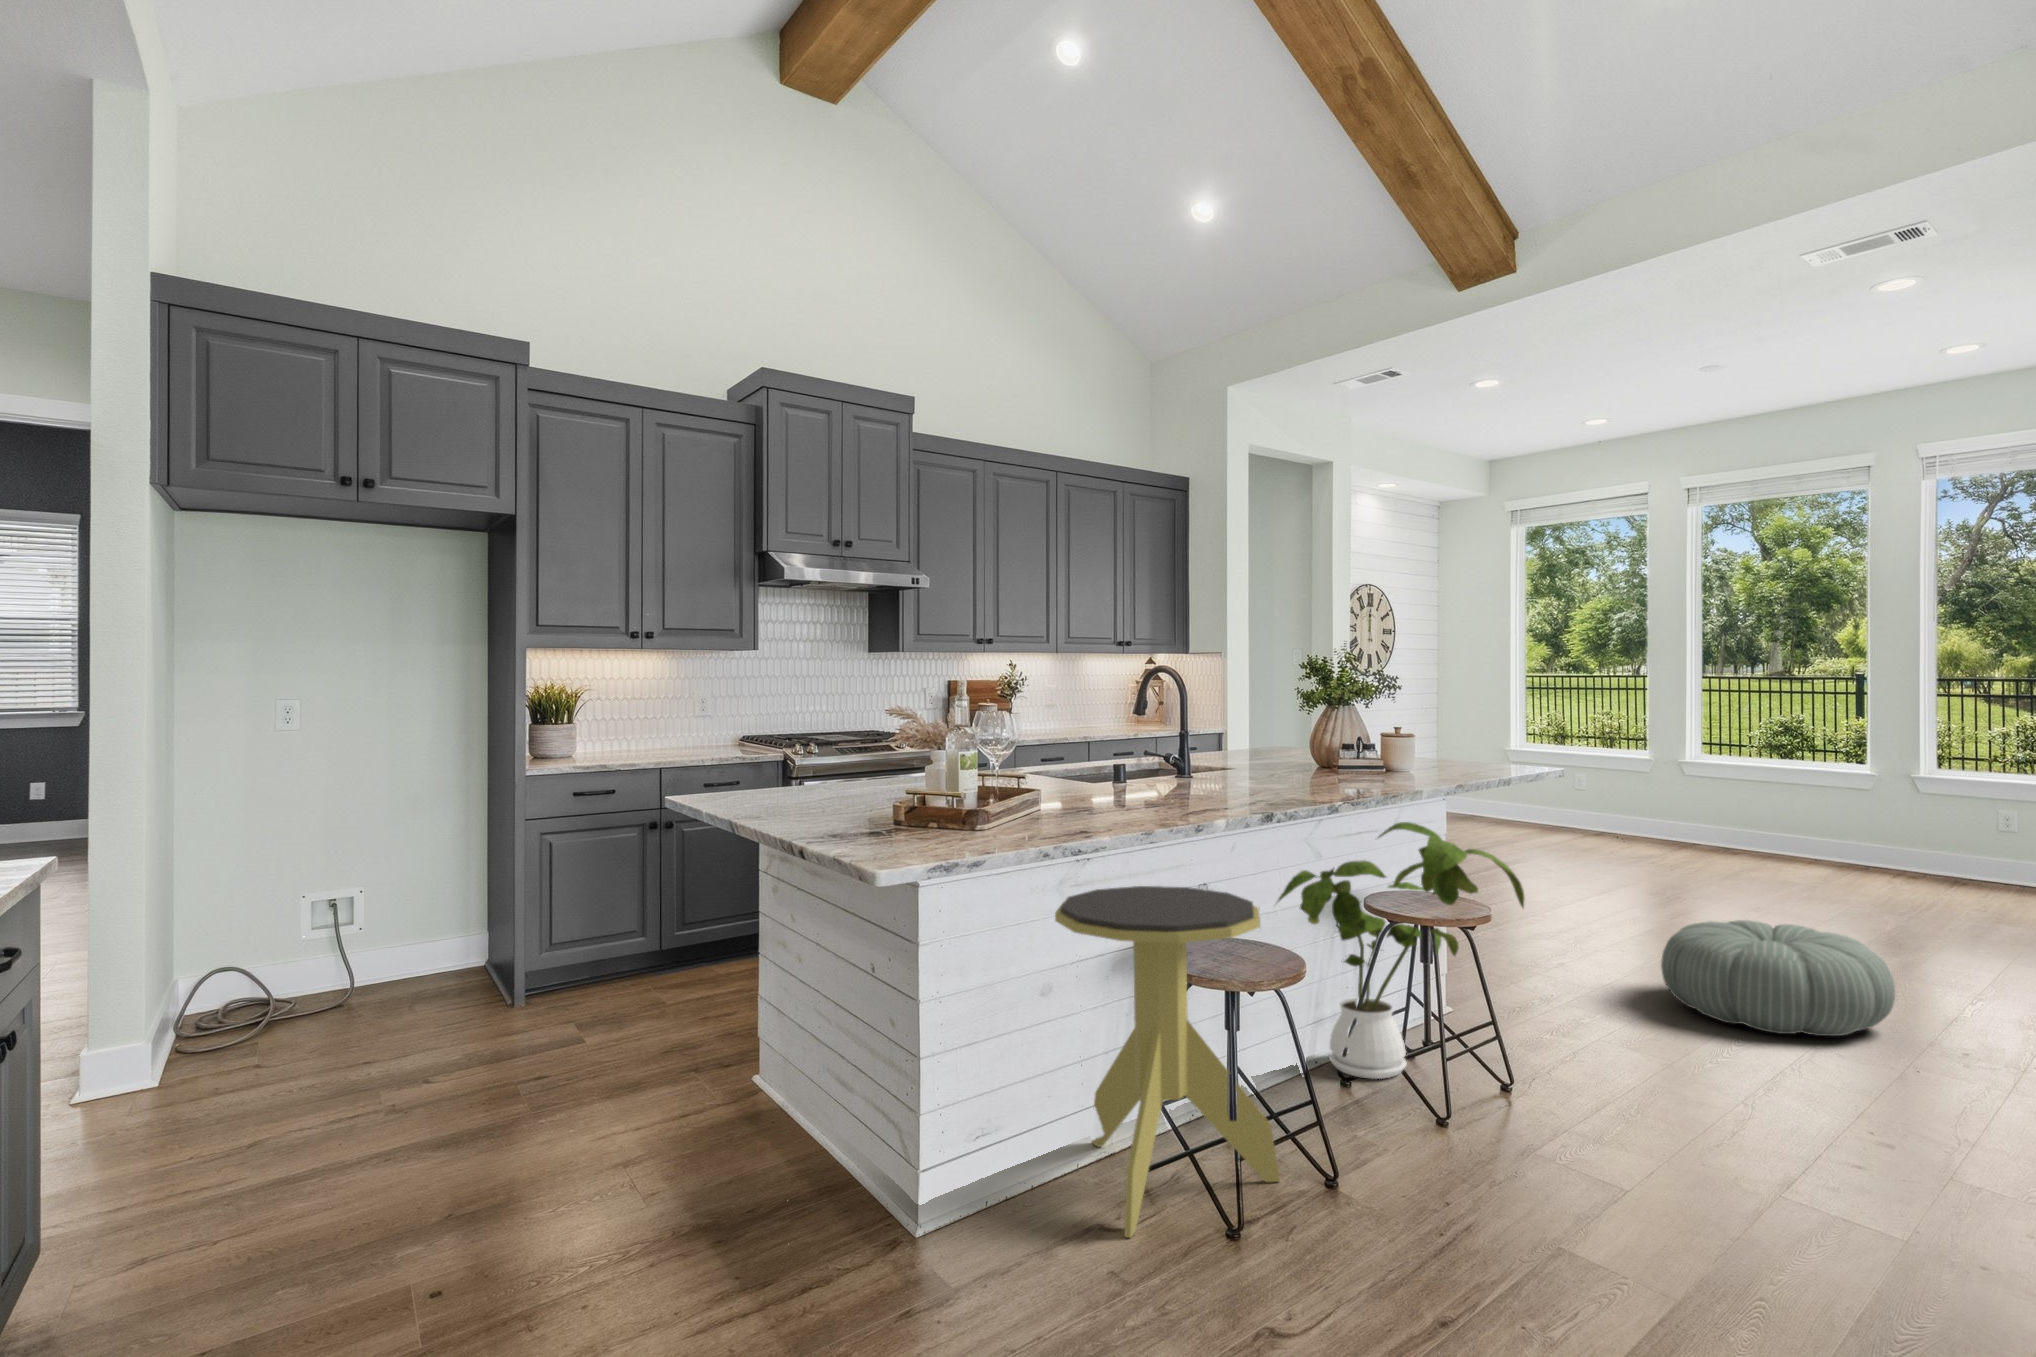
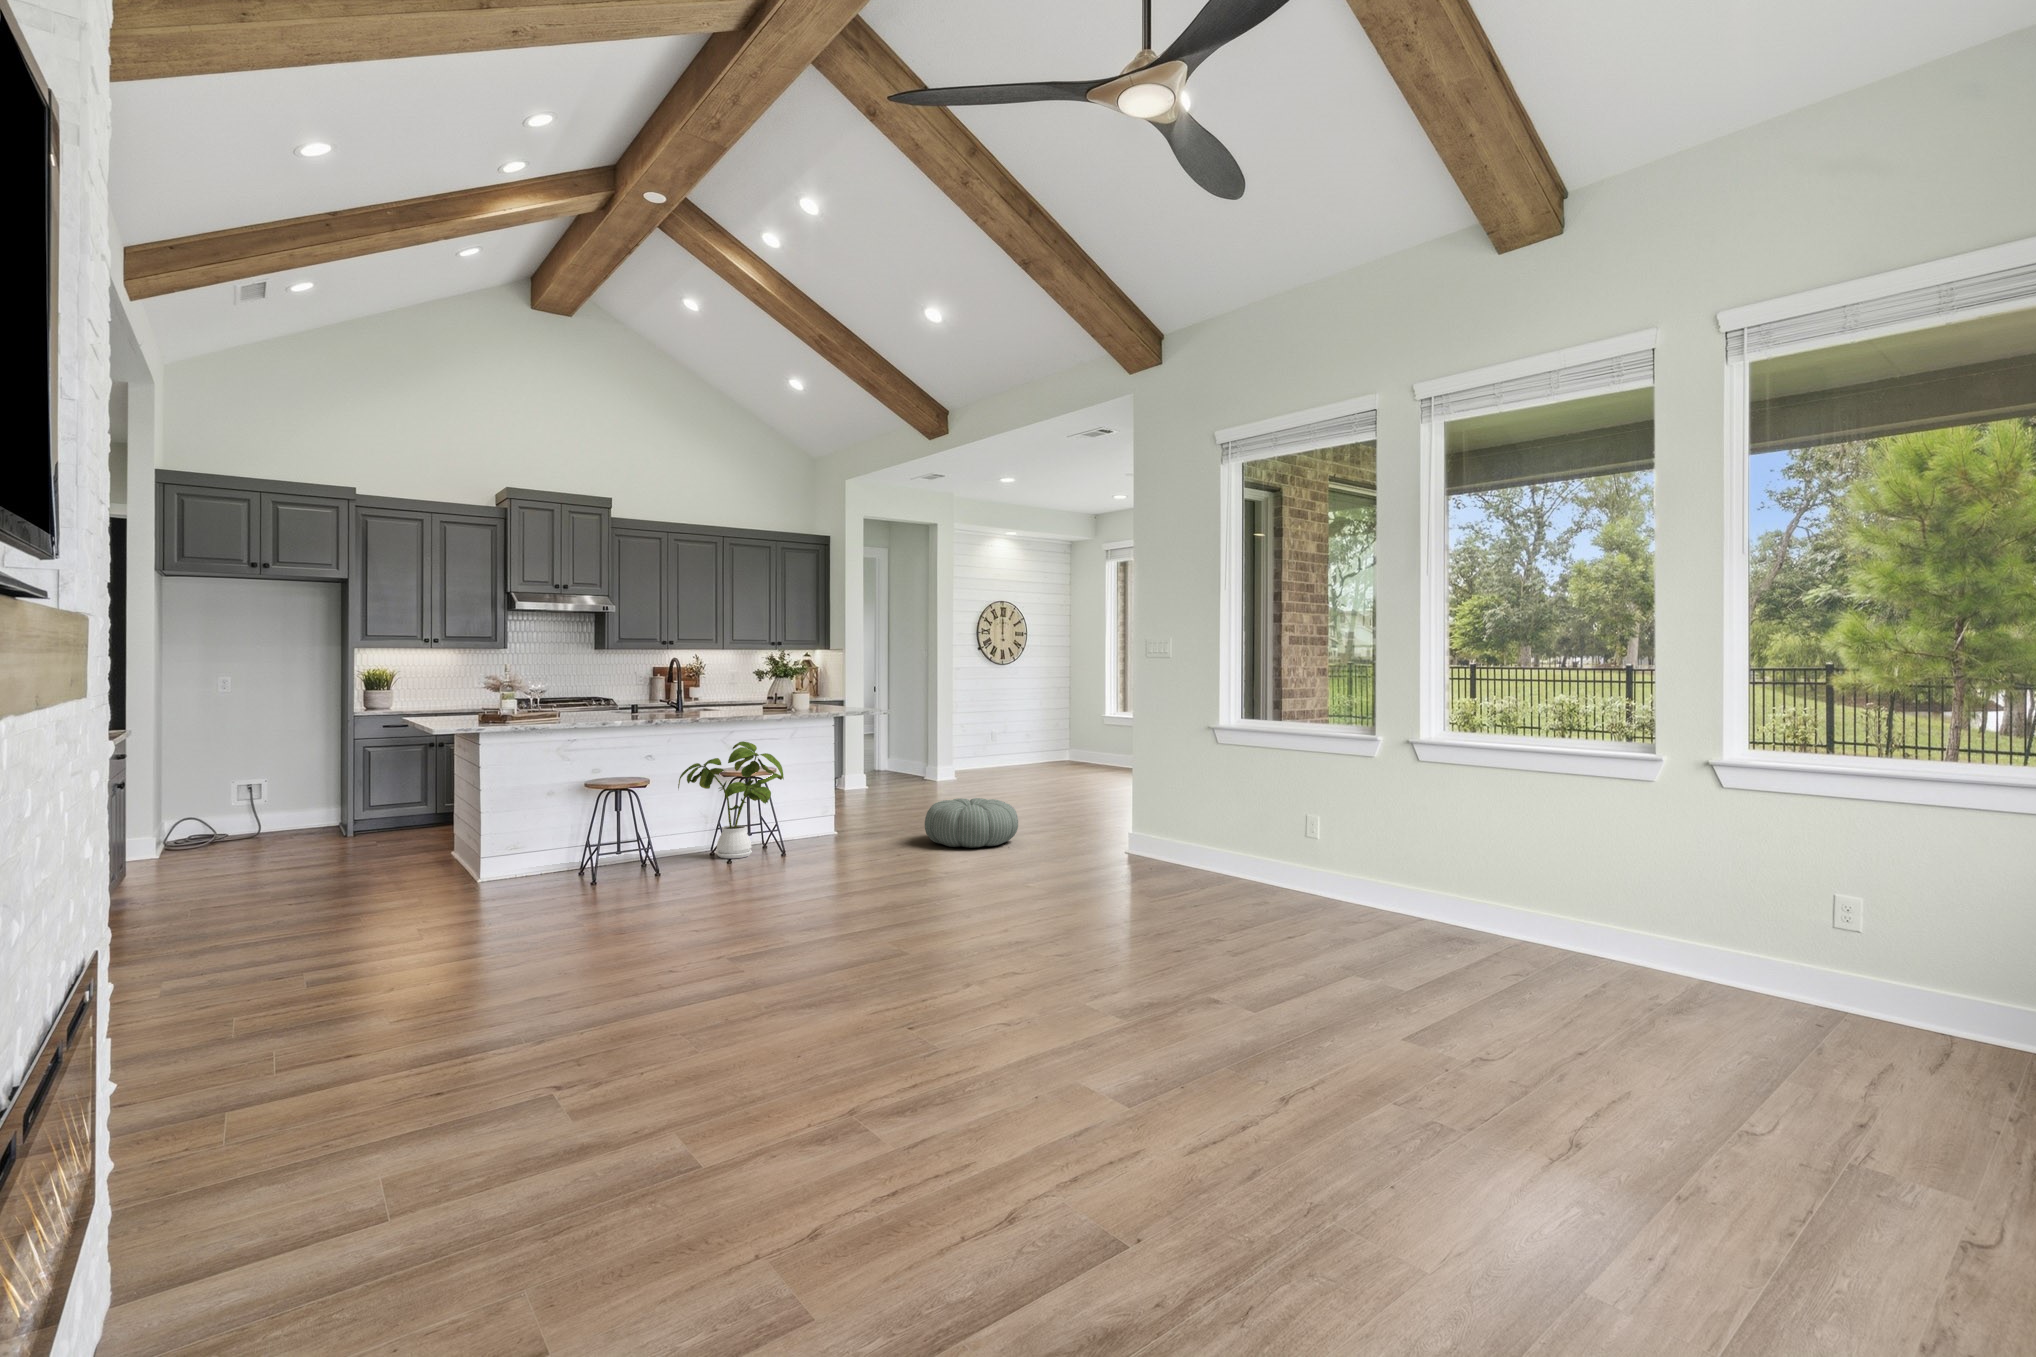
side table: present [1055,886,1280,1238] -> none [532,764,627,891]

